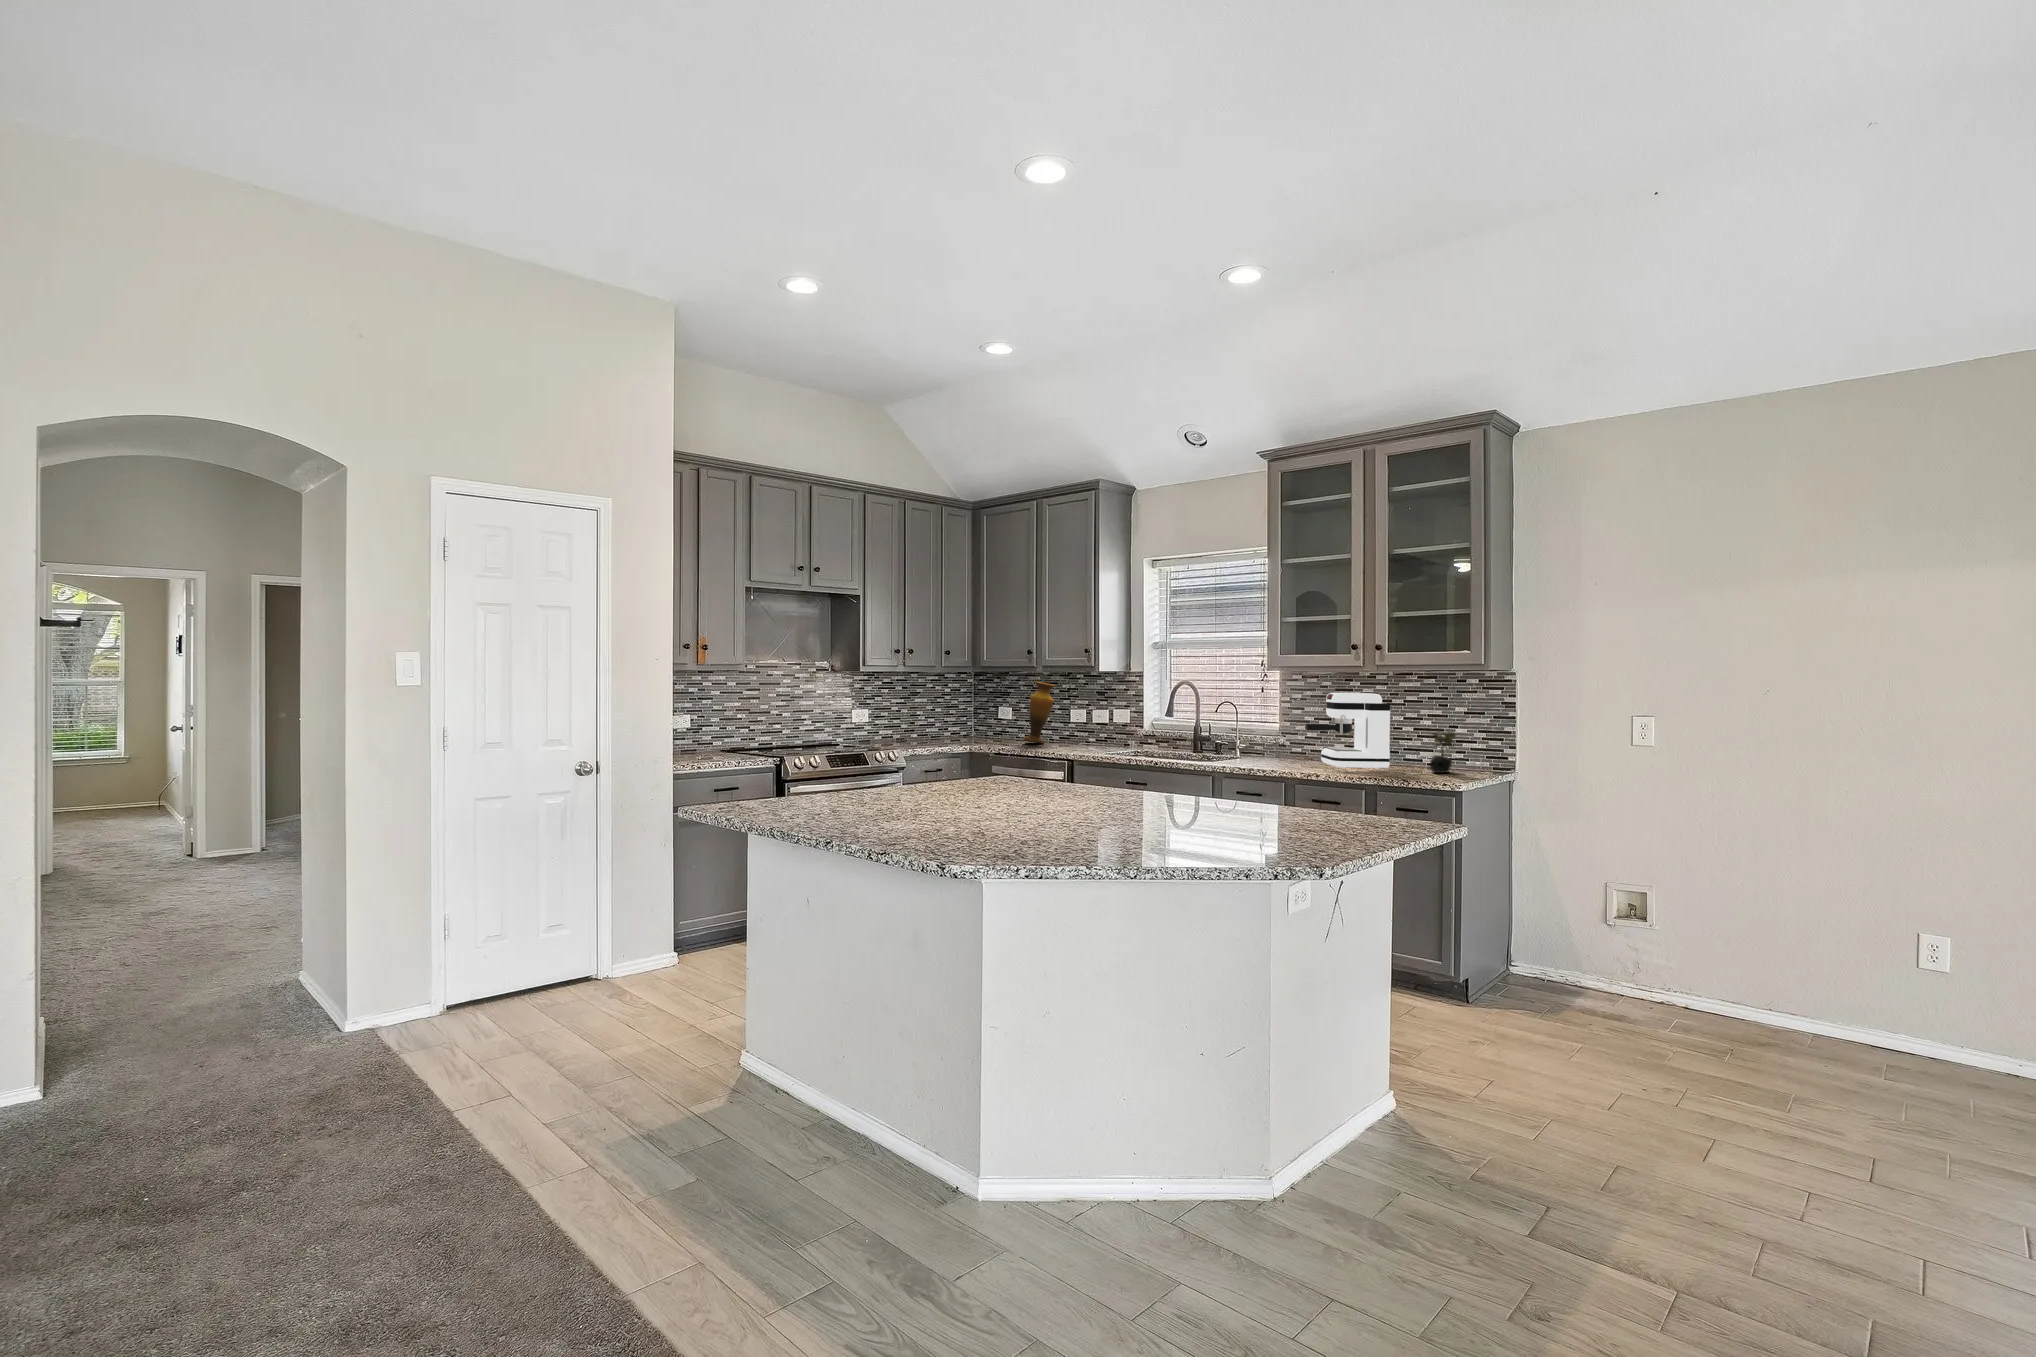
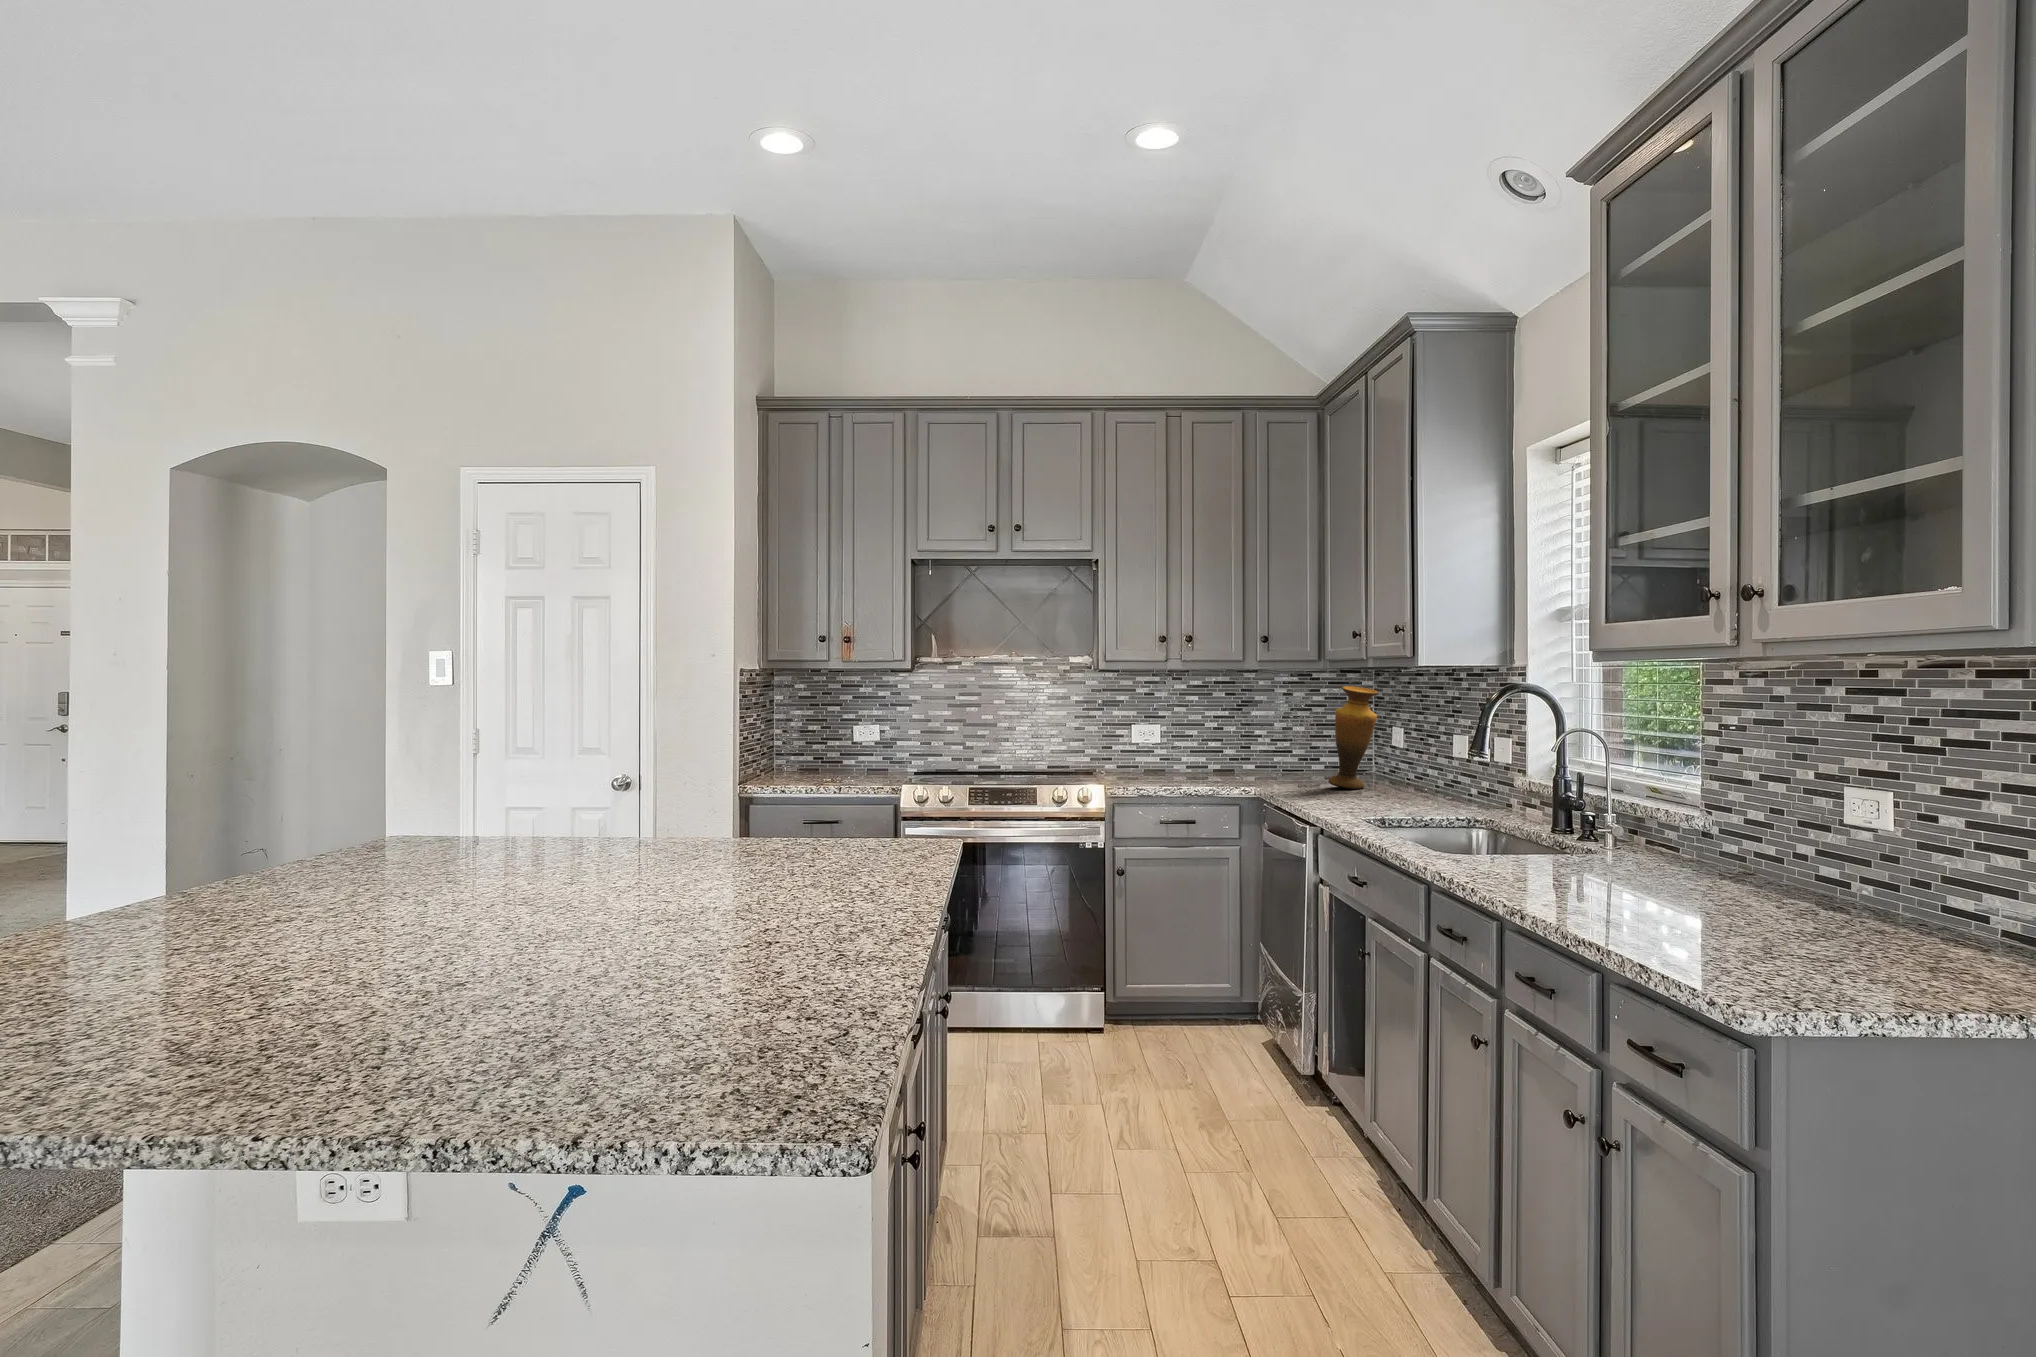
coffee maker: present [1306,693,1390,769] -> none [1575,714,1790,927]
succulent plant: present [1430,732,1456,773] -> none [1842,838,1968,973]

